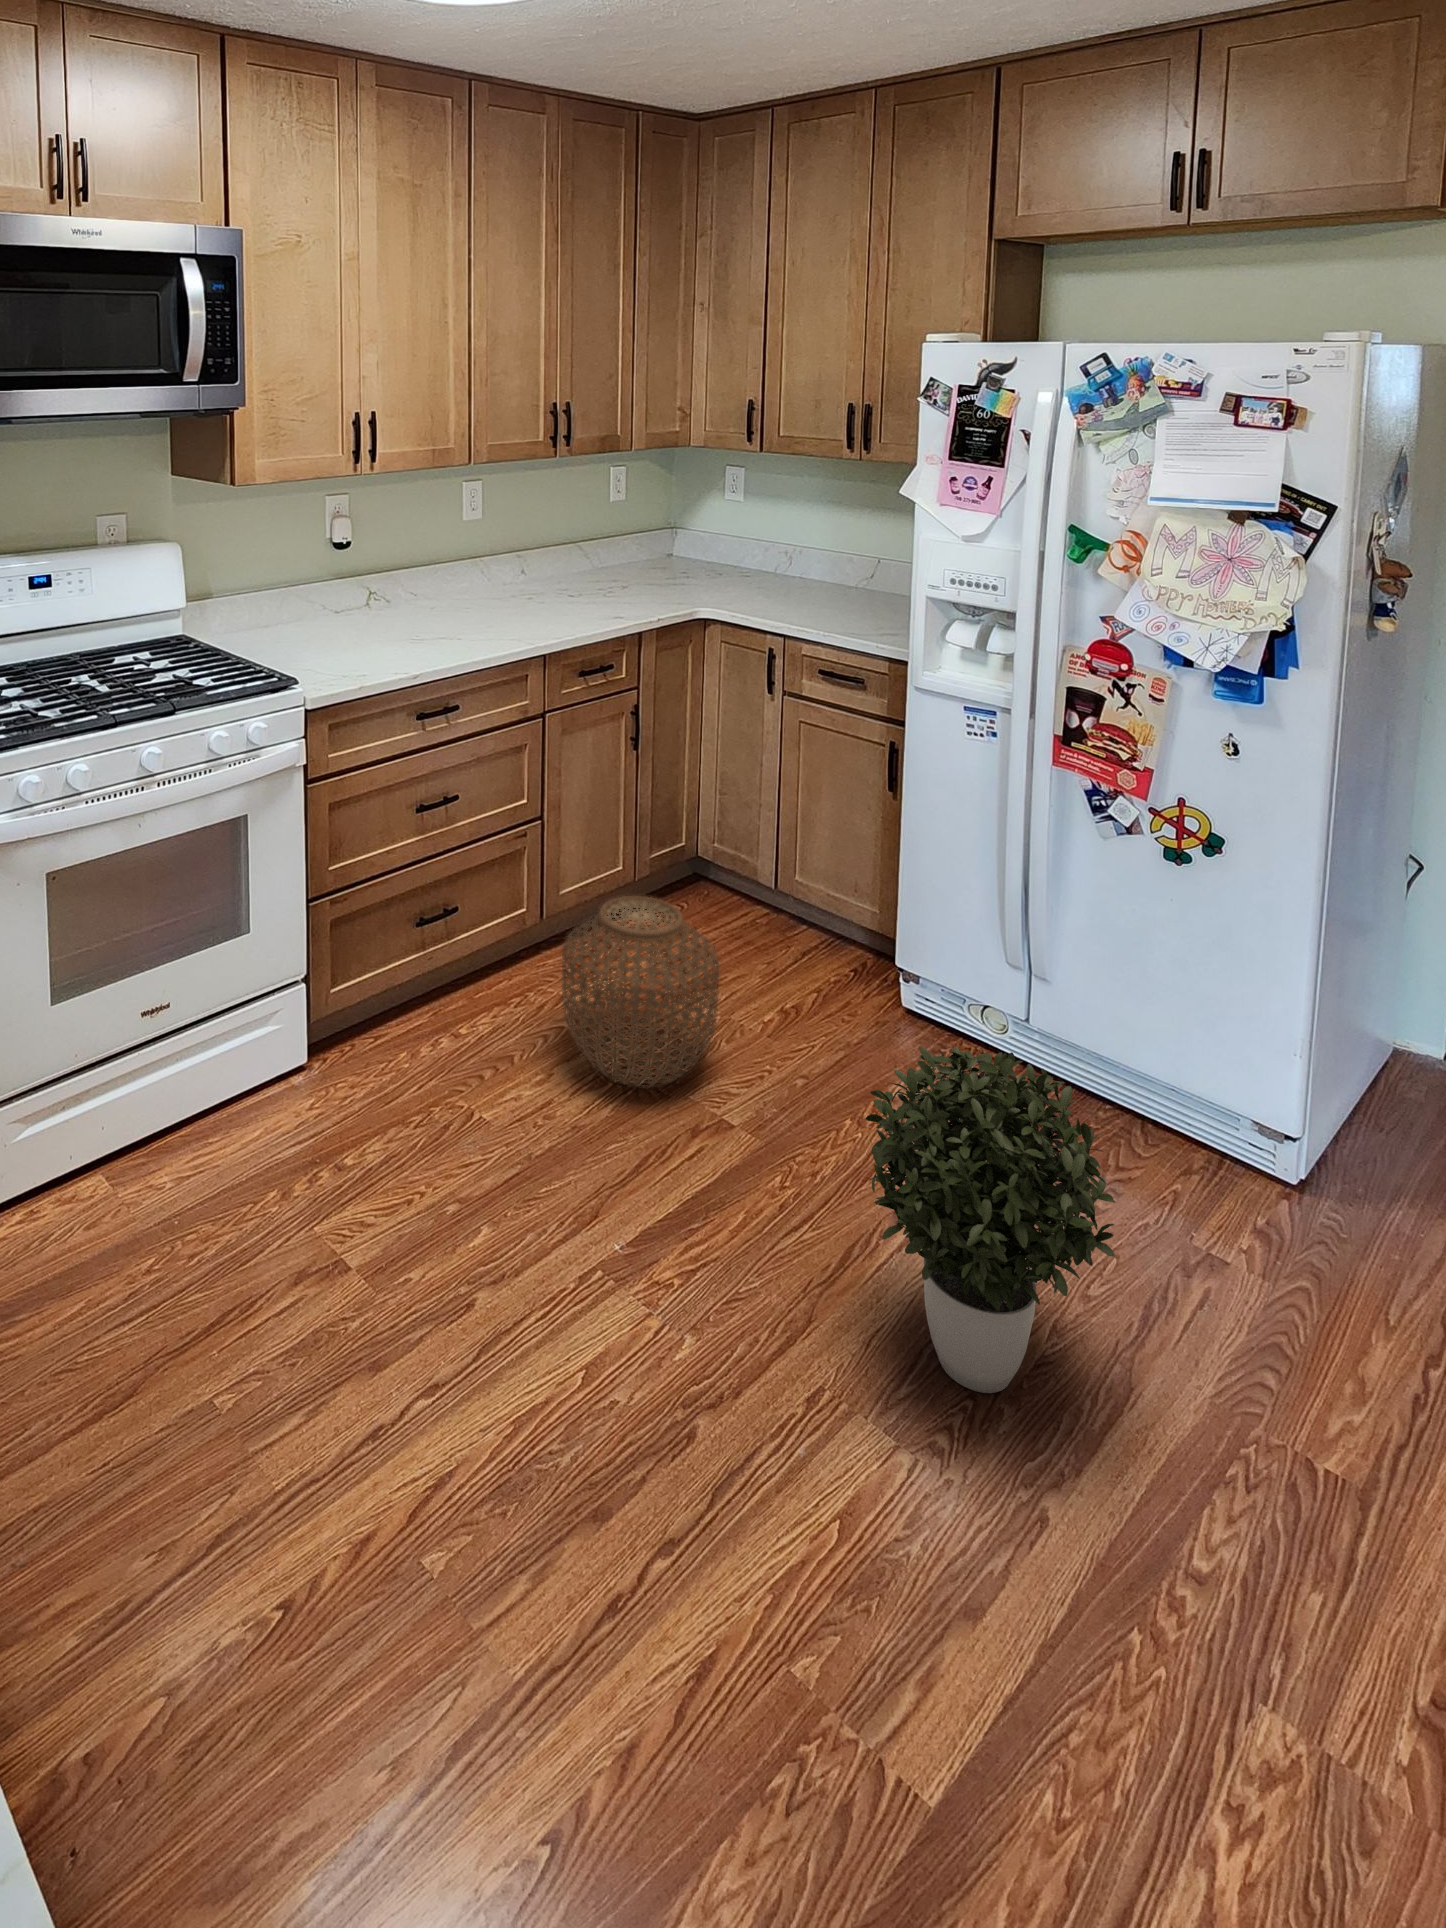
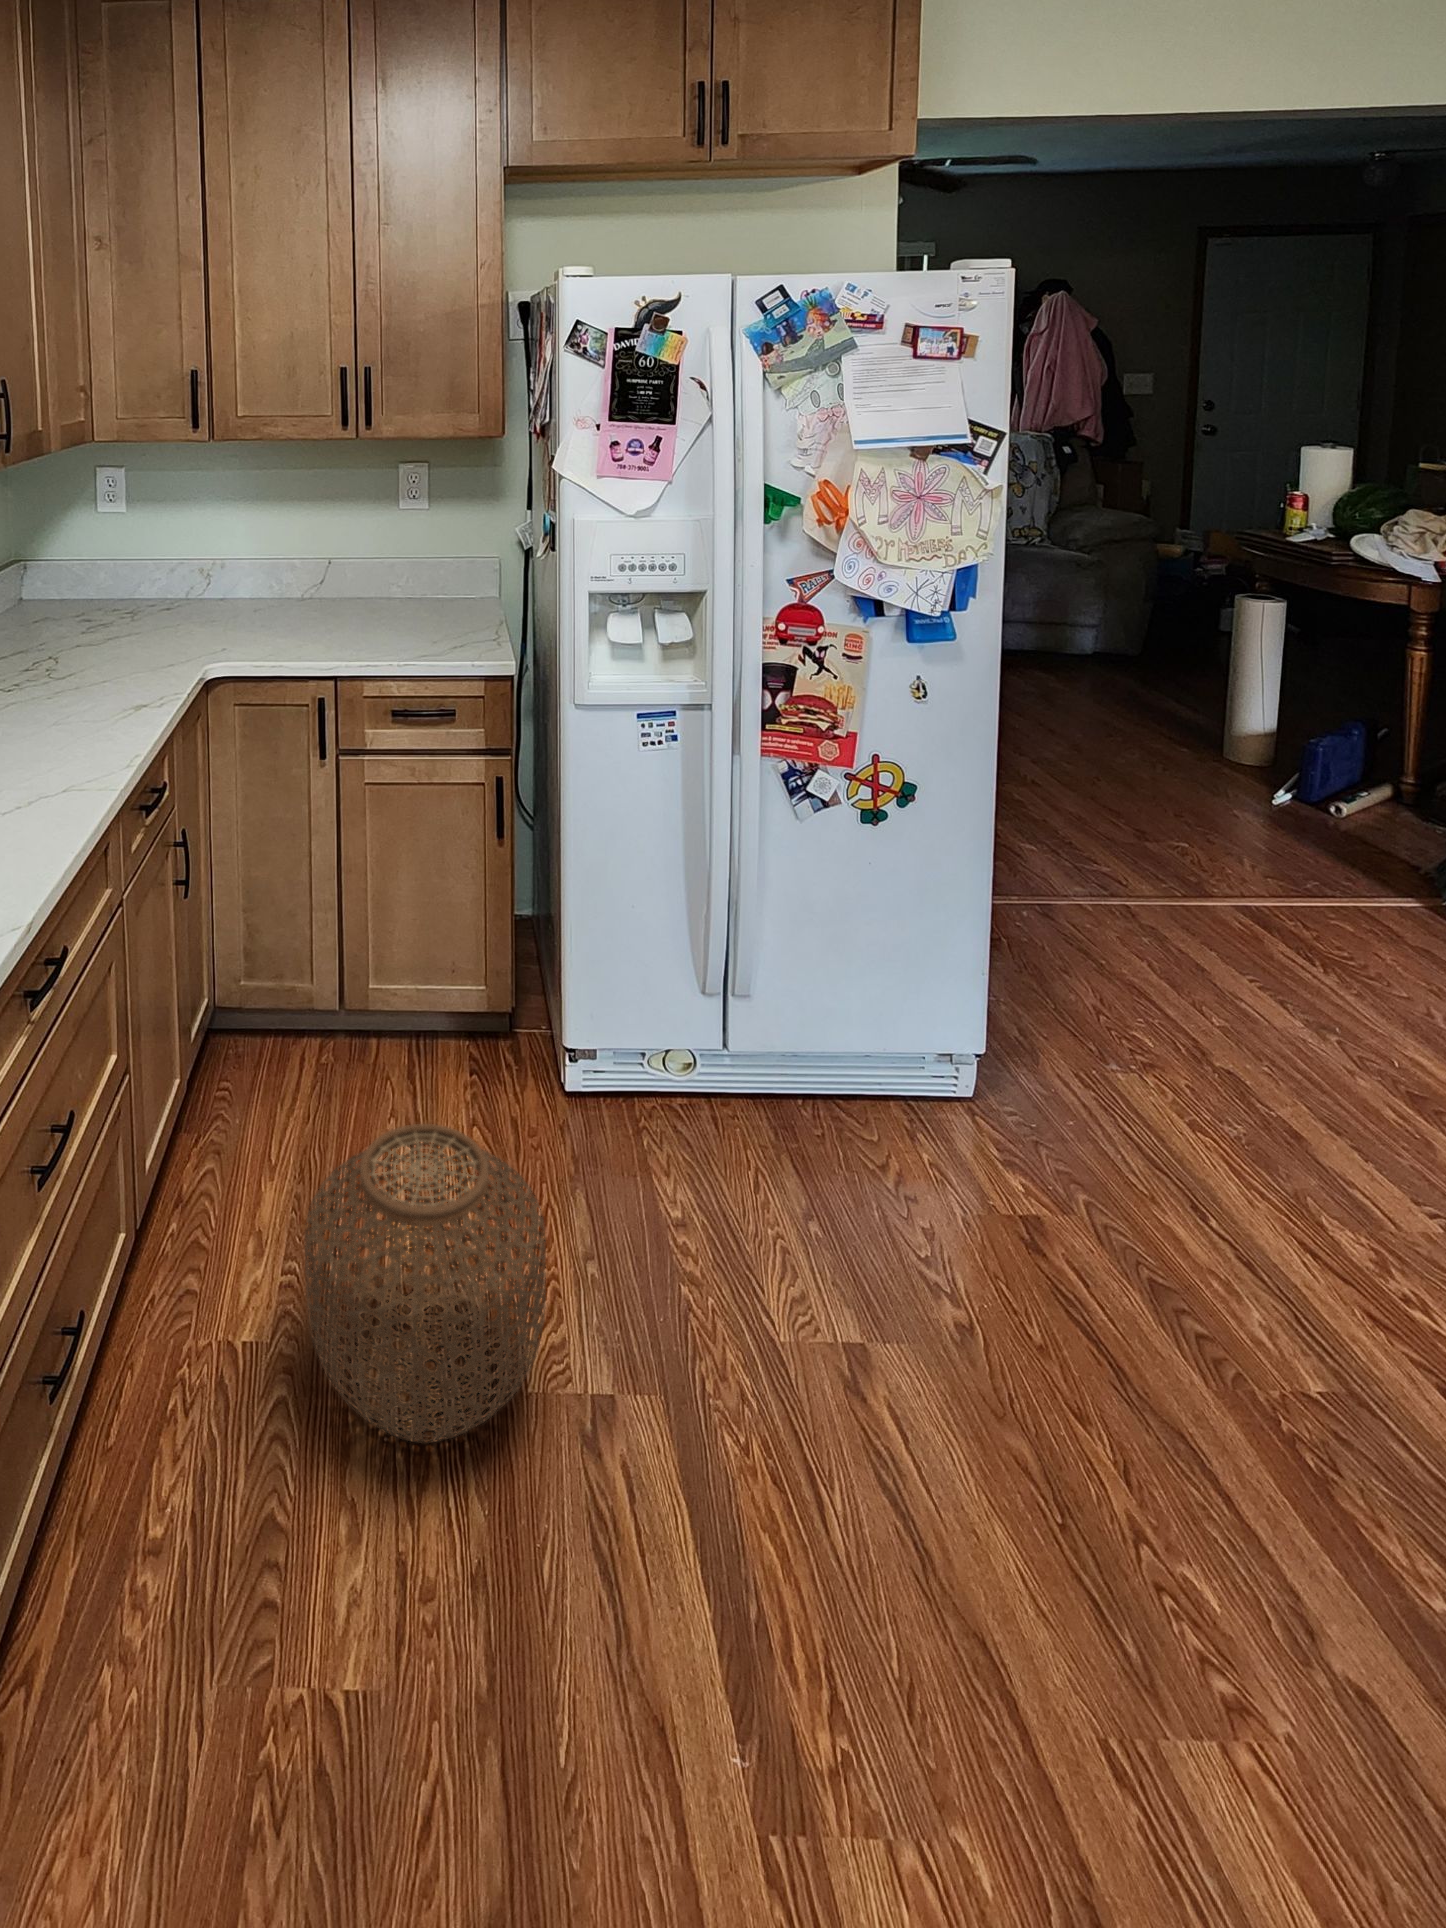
potted plant: present [866,1046,1116,1393] -> none [966,1140,1313,1583]

